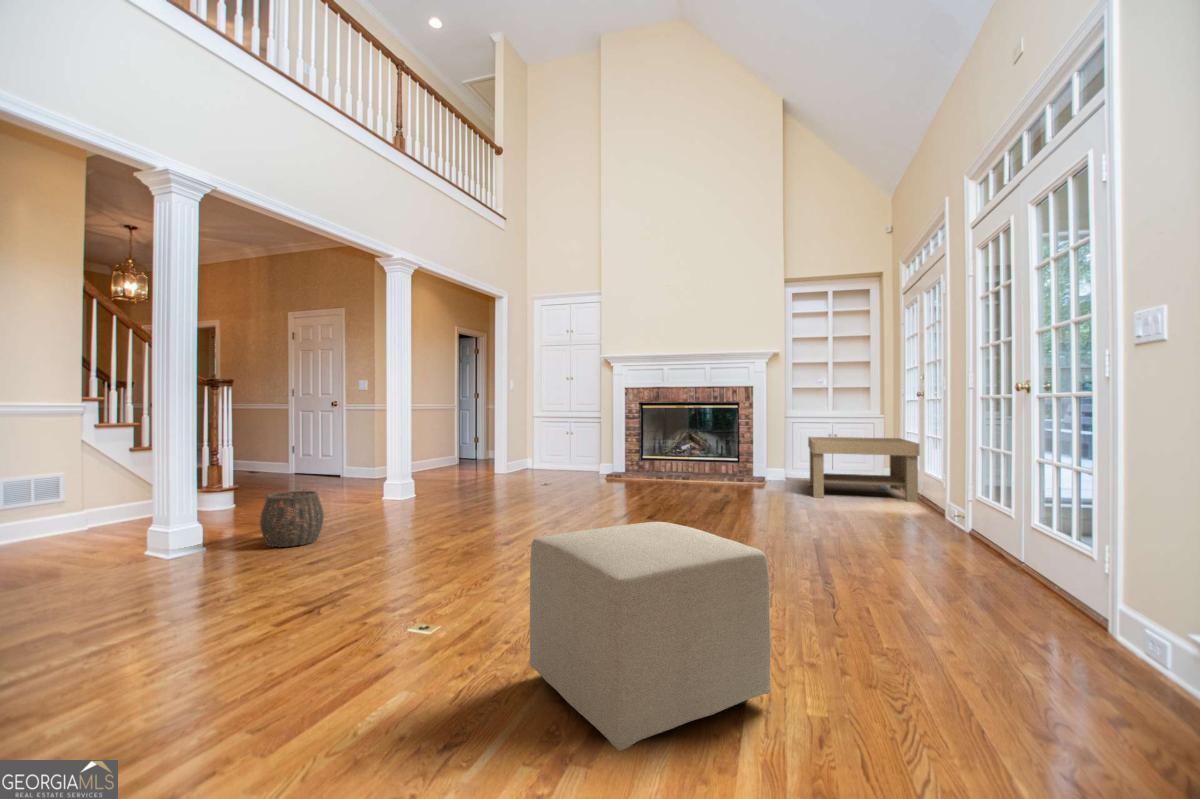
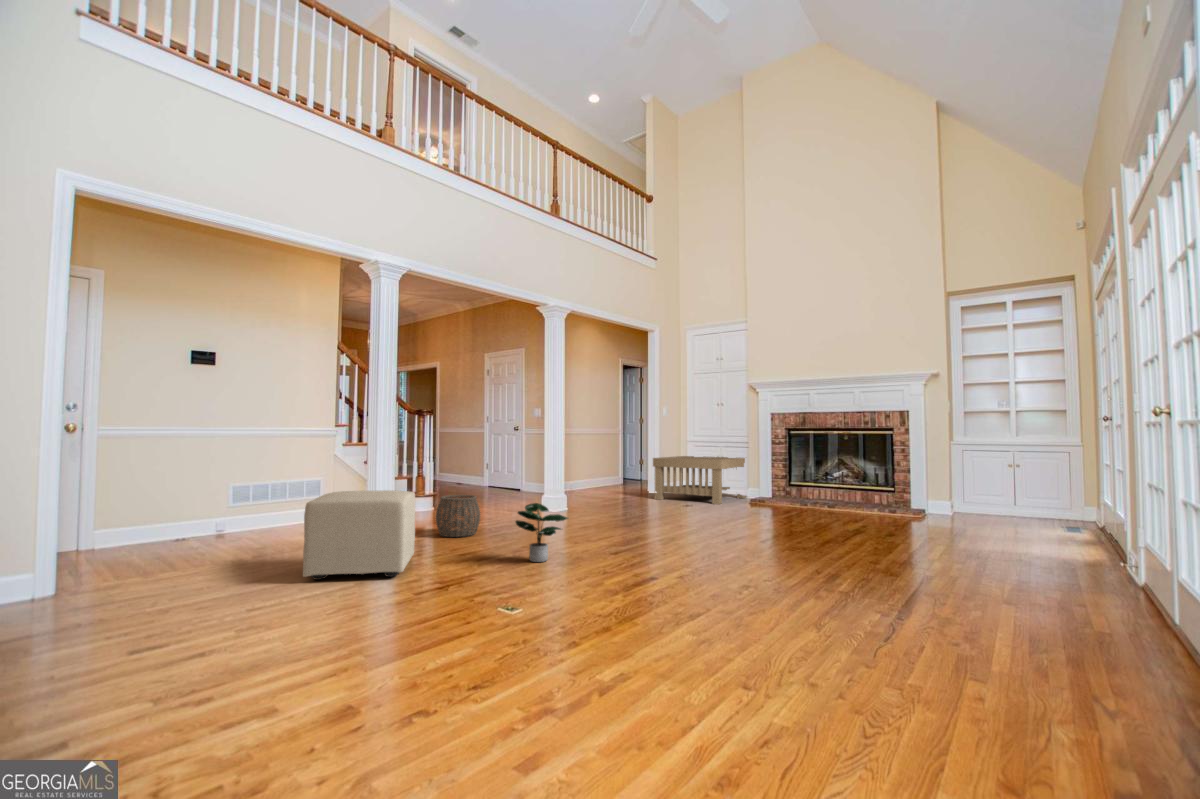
coffee table: present [808,437,920,502] -> present [653,456,746,504]
potted plant: none [393,499,464,573] -> present [515,503,568,562]
ottoman: present [530,522,771,751] -> present [303,490,415,580]

